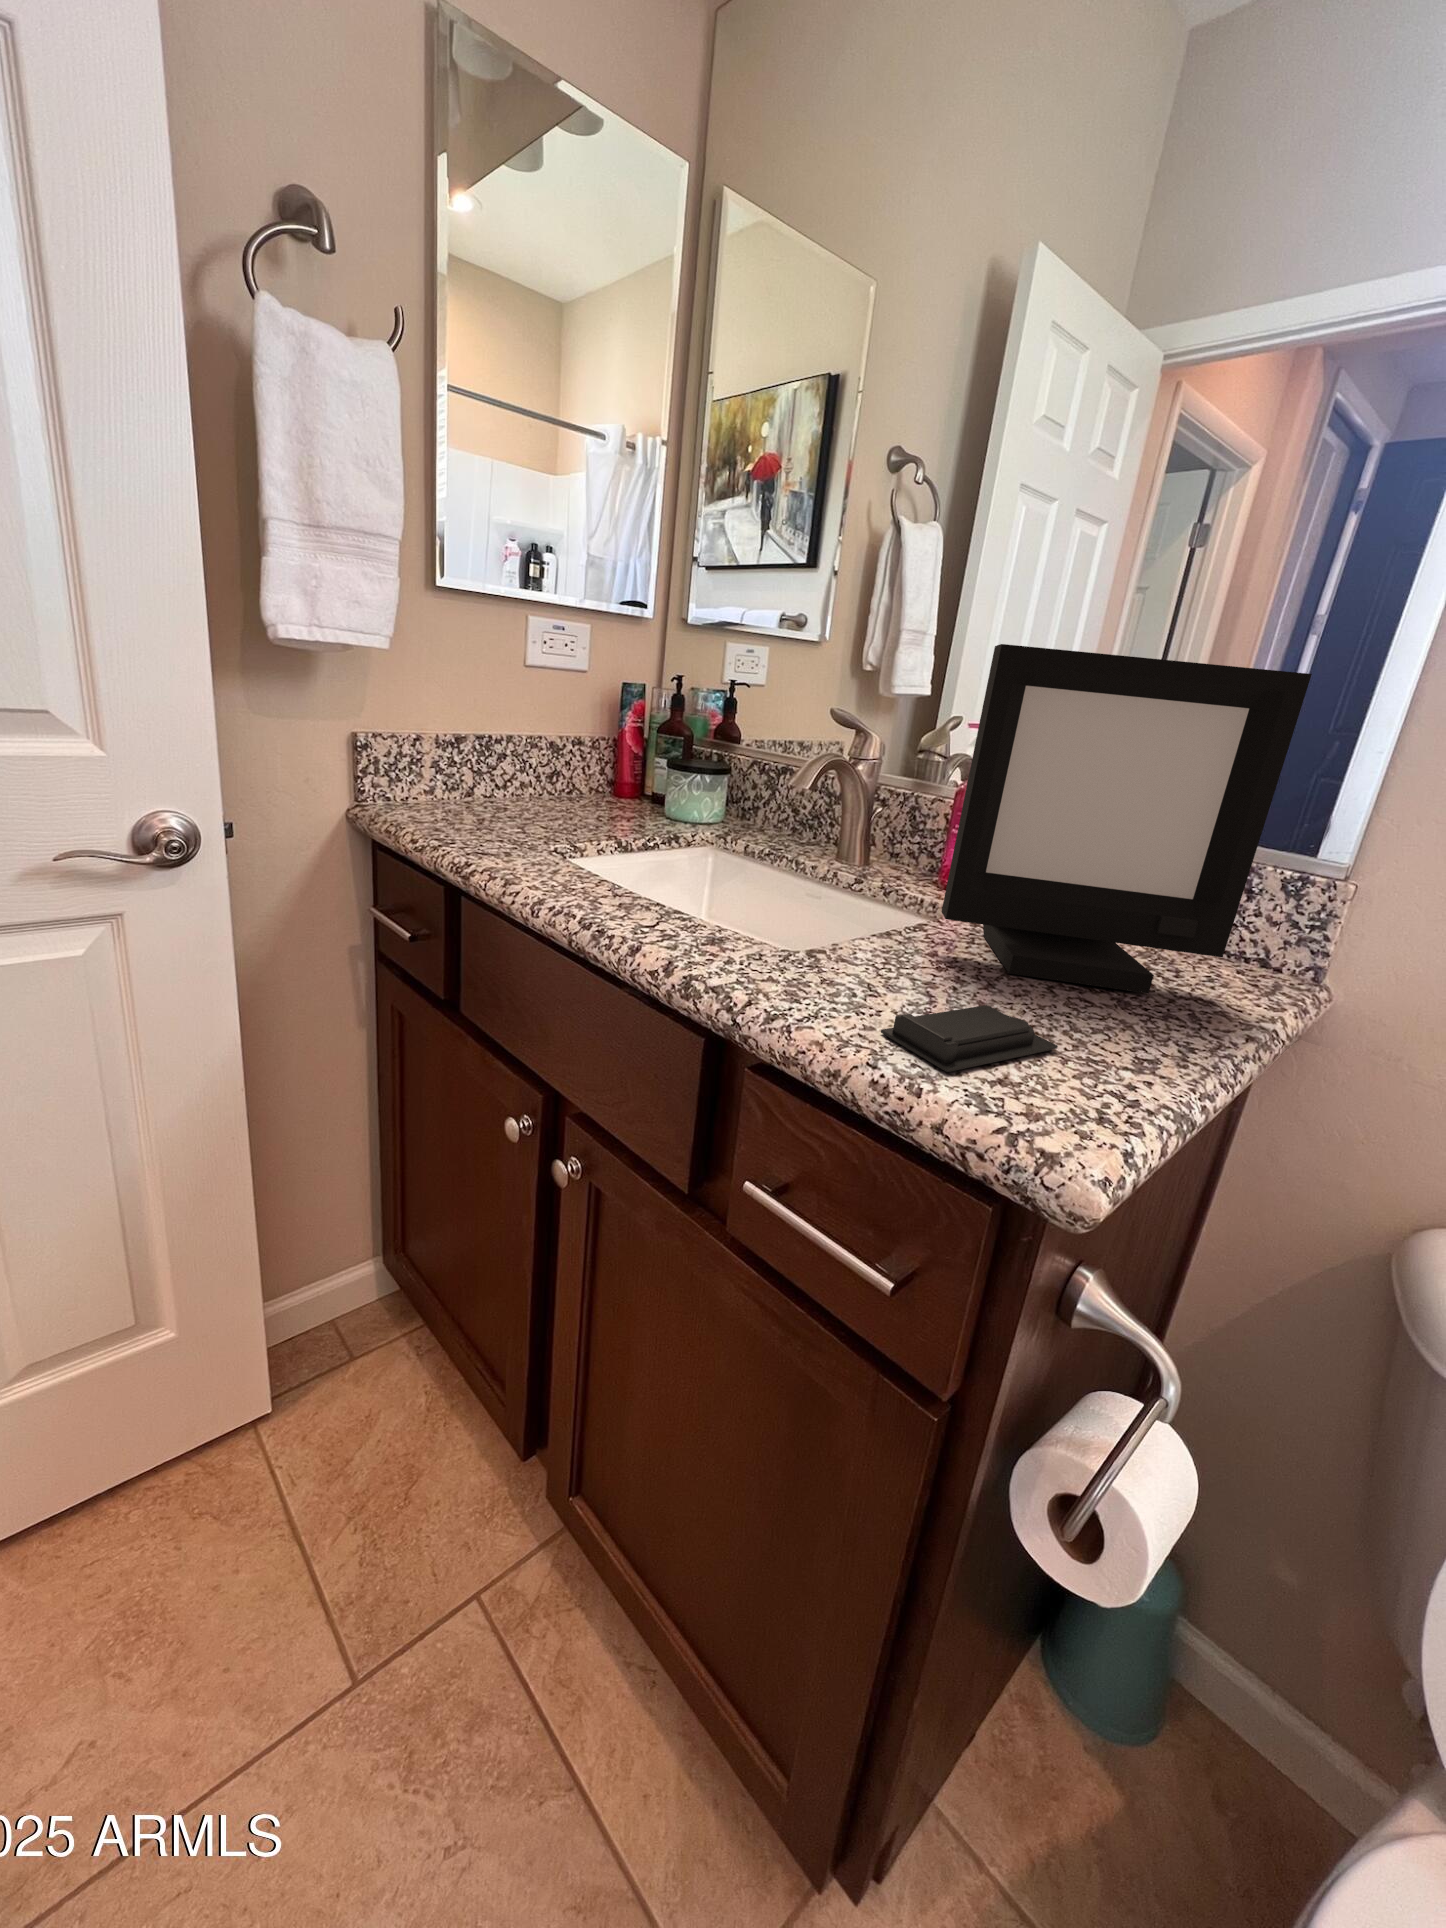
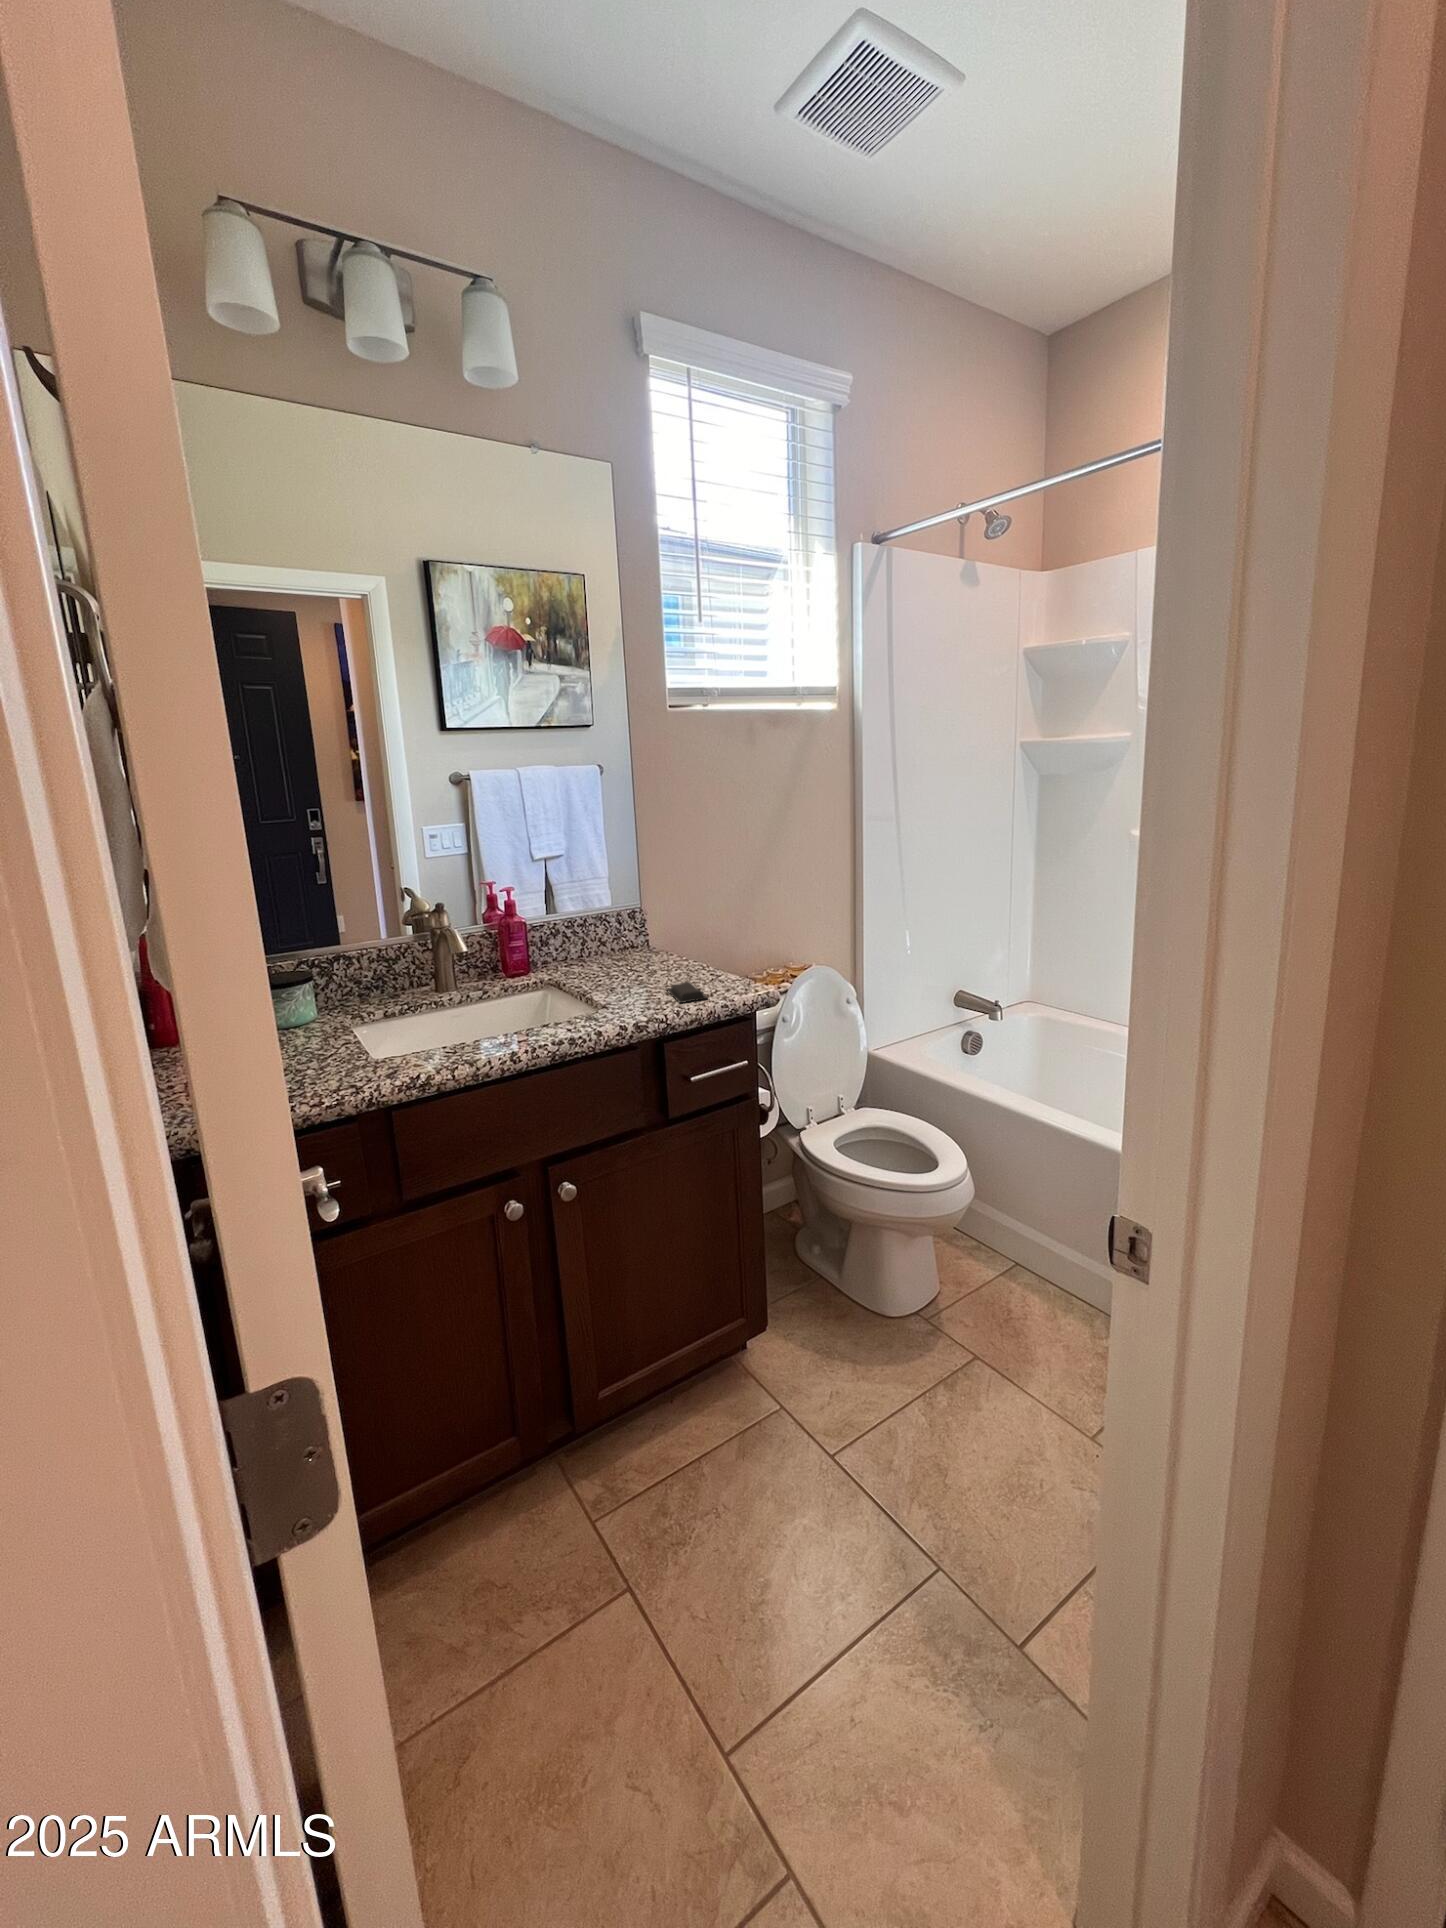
picture frame: present [942,644,1312,993] -> none [575,851,651,982]

